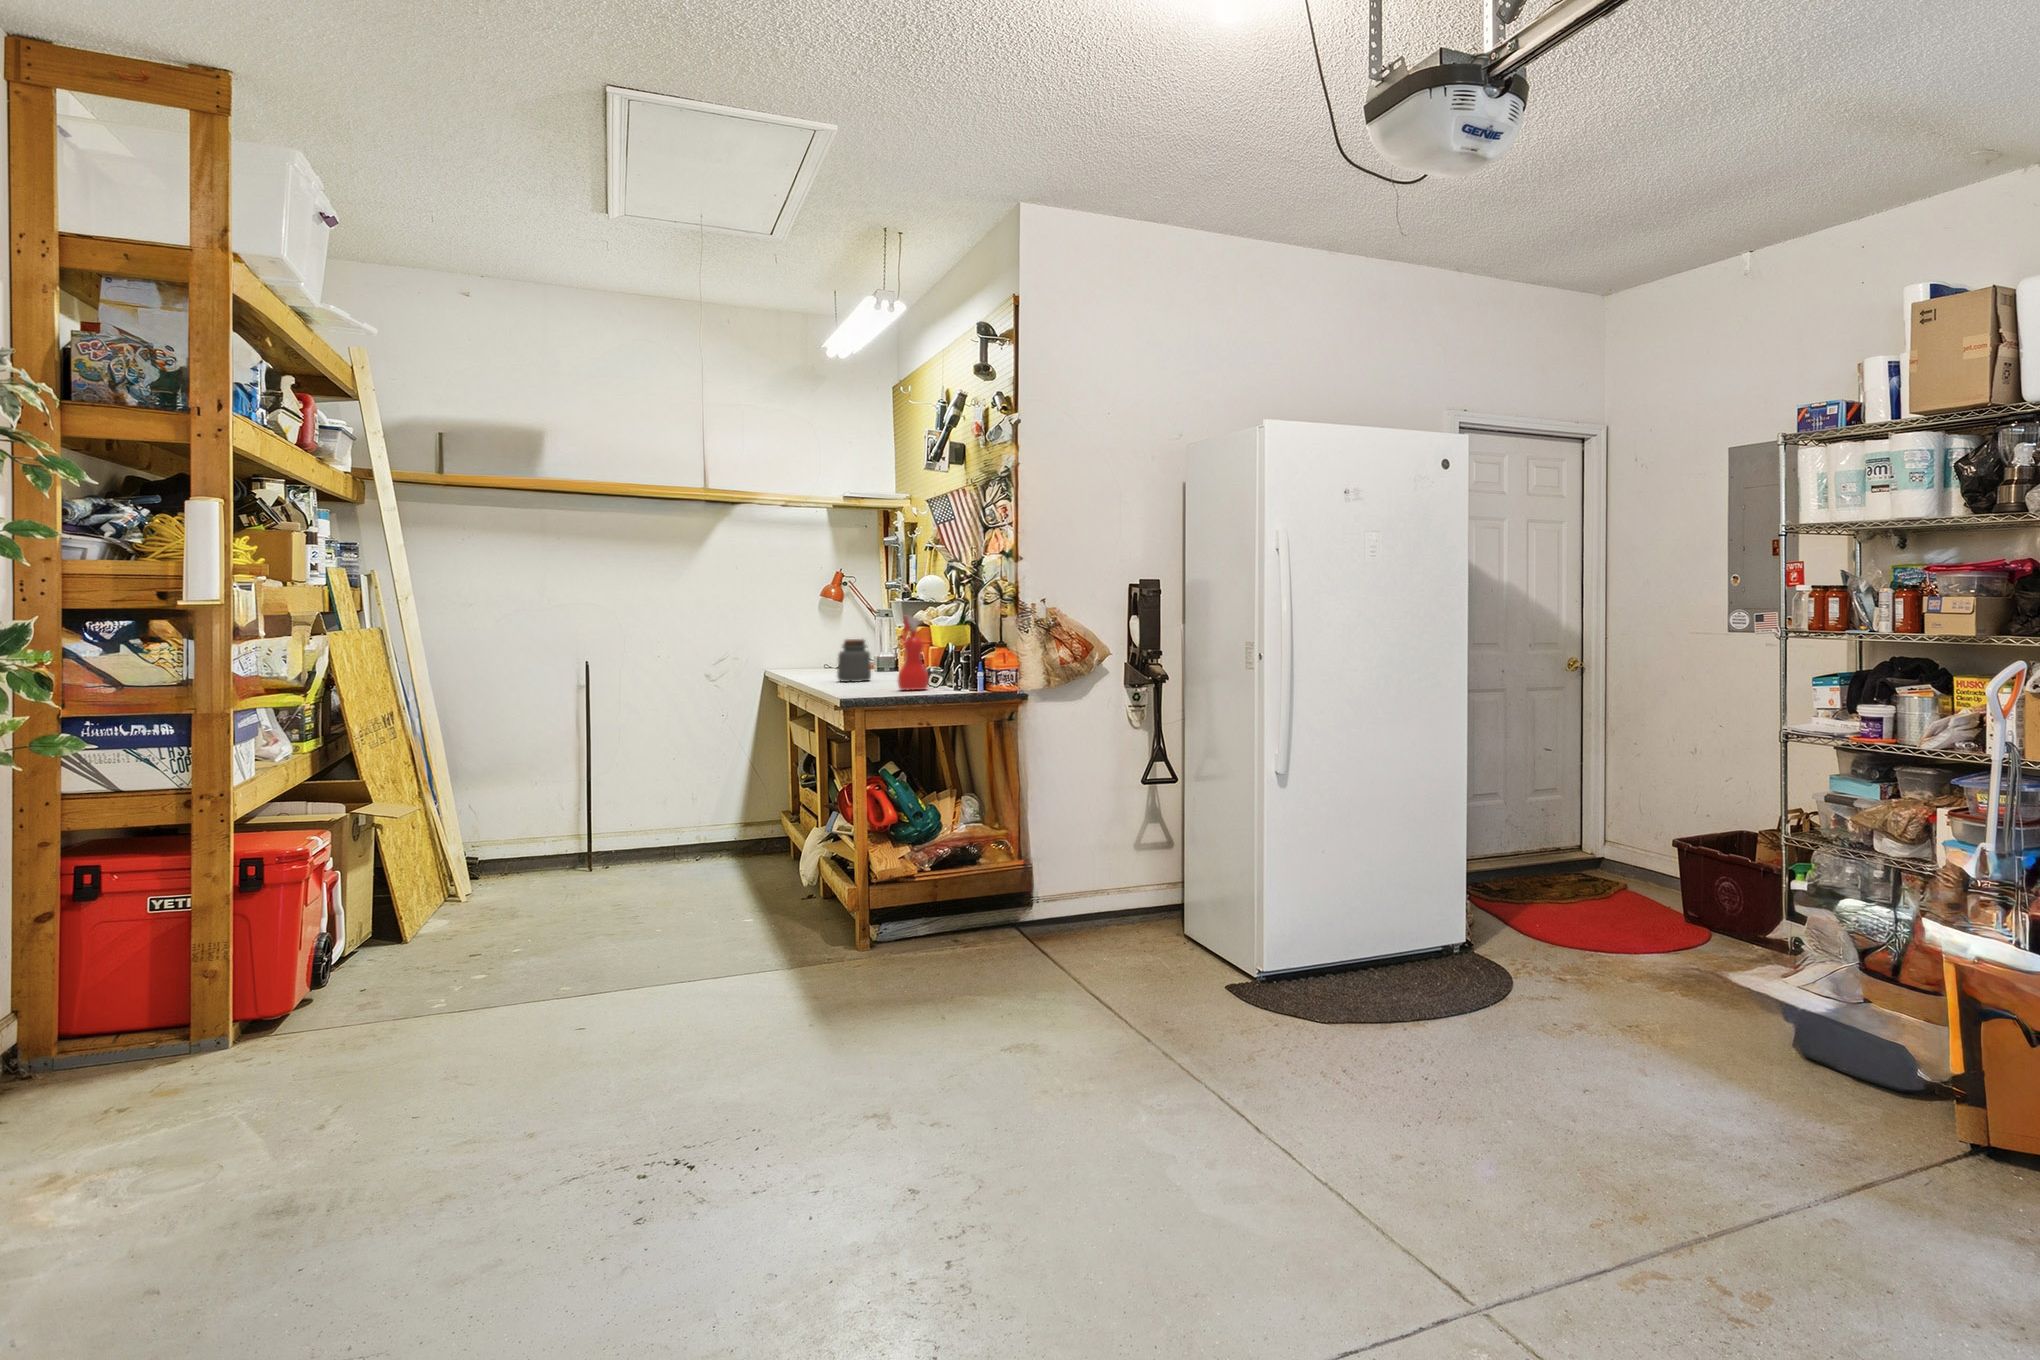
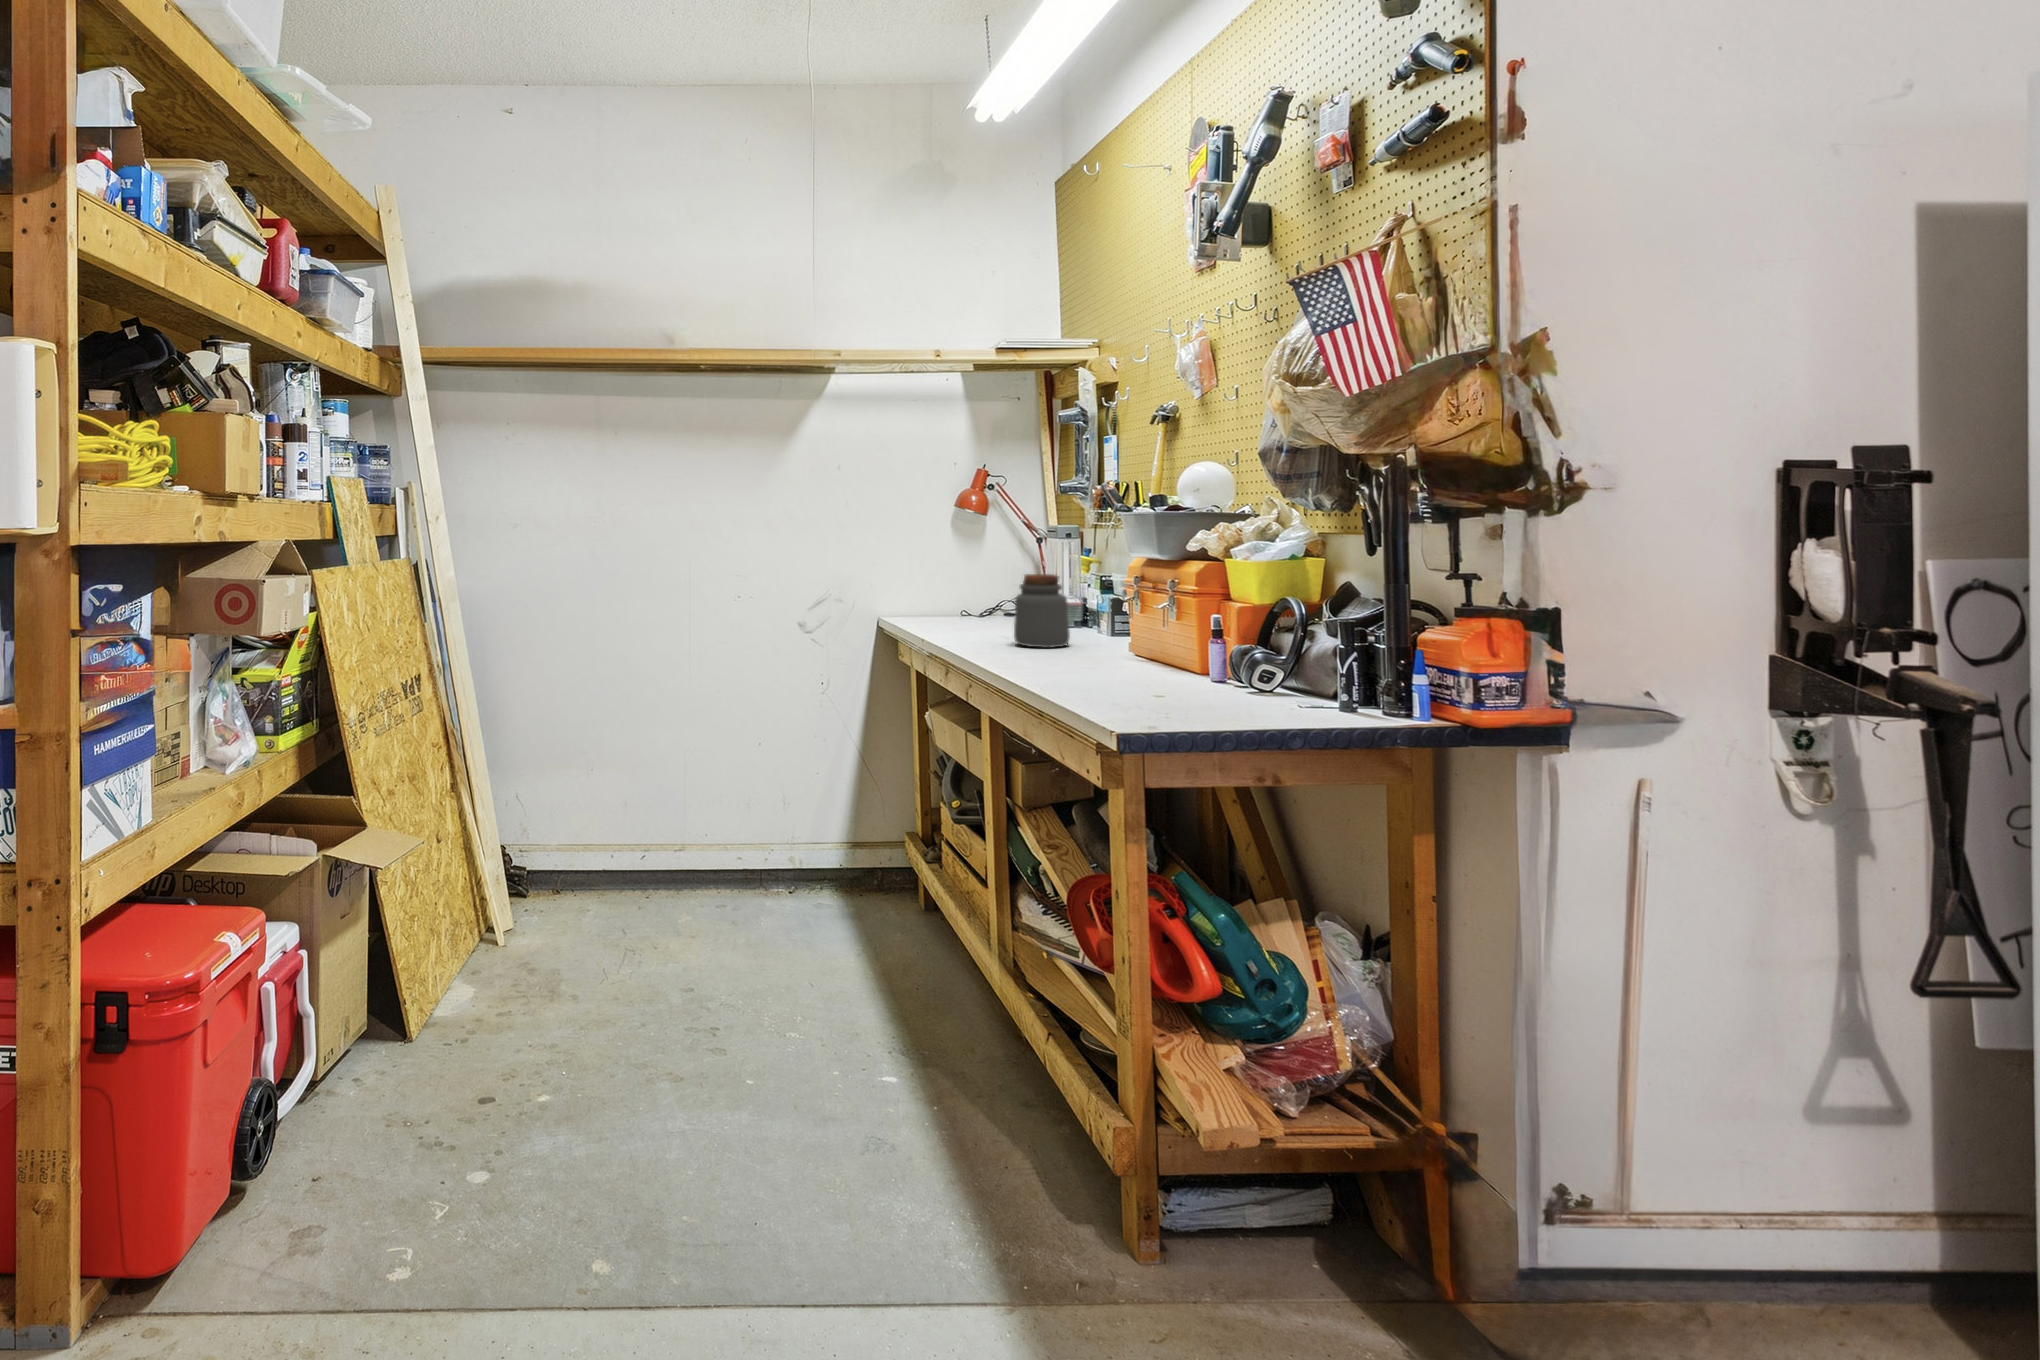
spray bottle: present [898,616,929,690] -> none [1186,540,1256,700]

